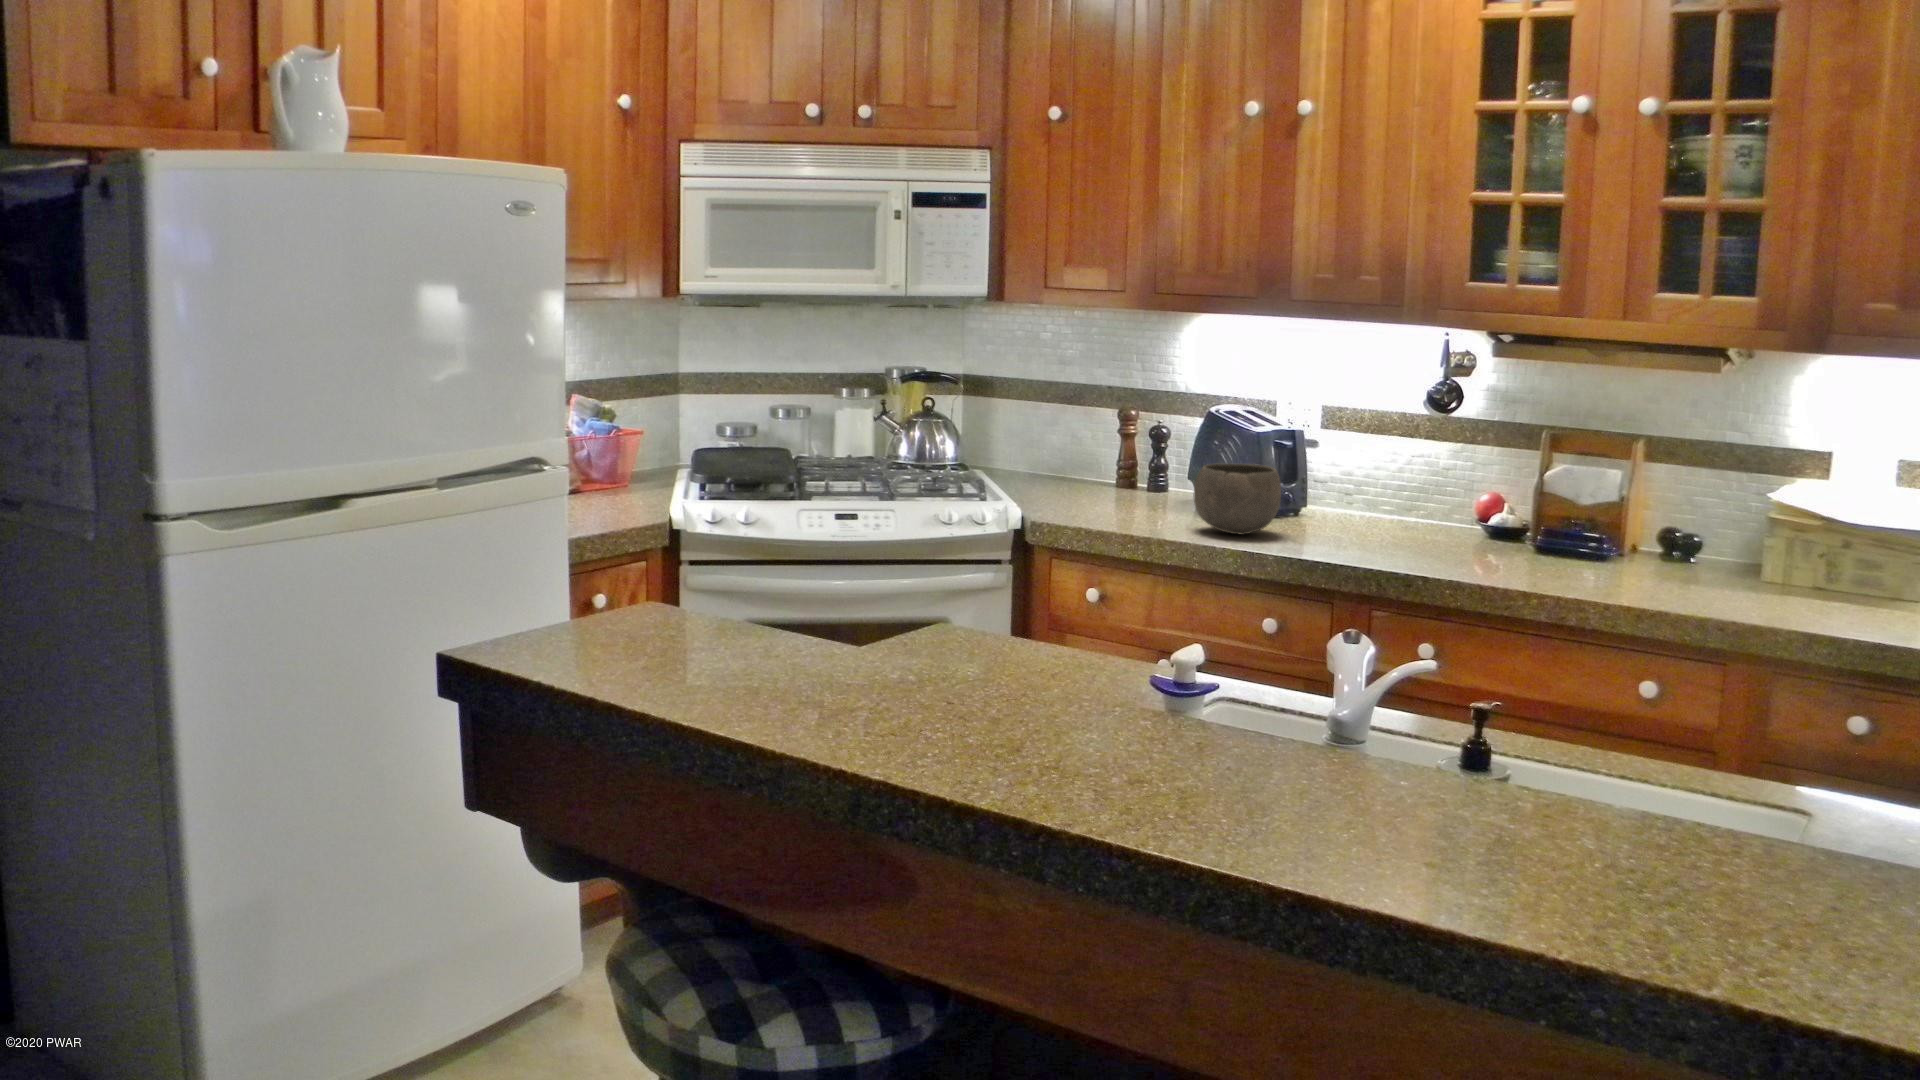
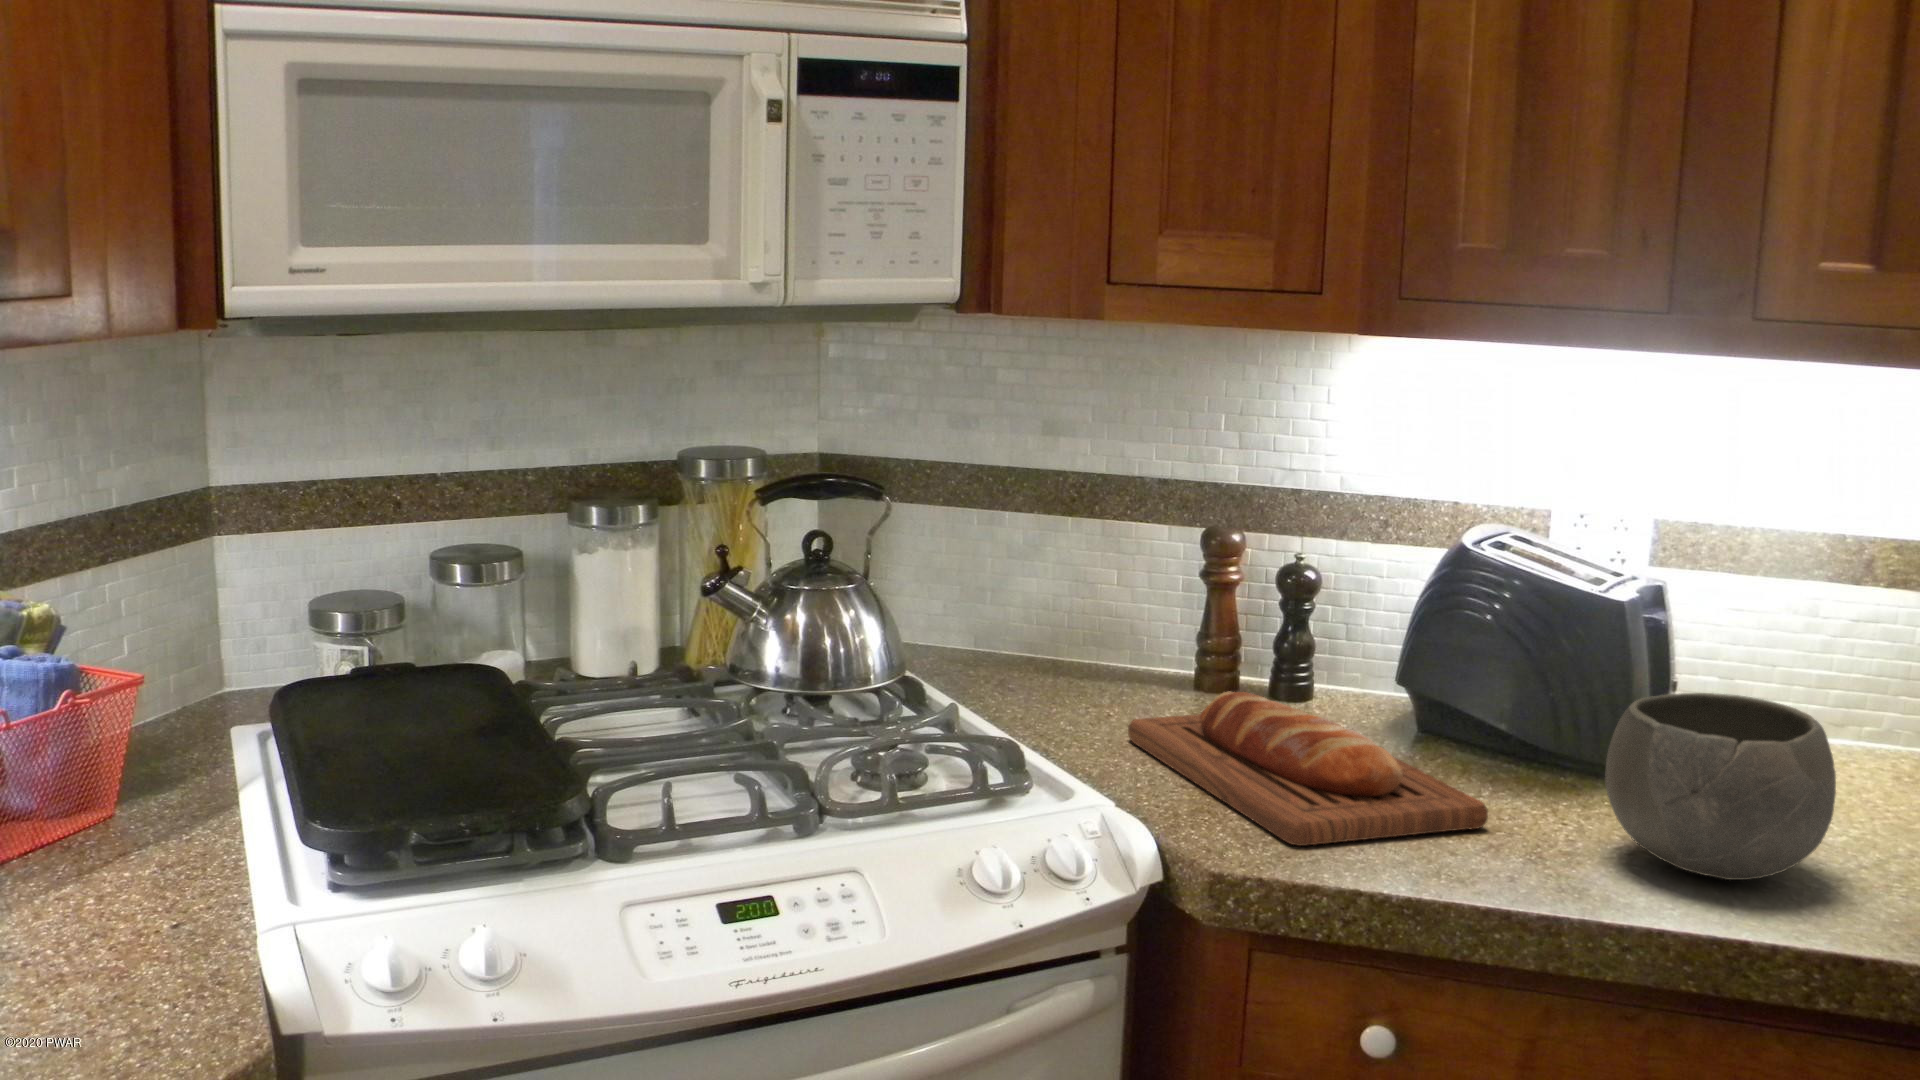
bread loaf: none [1049,471,1163,519] -> present [1128,691,1488,846]

